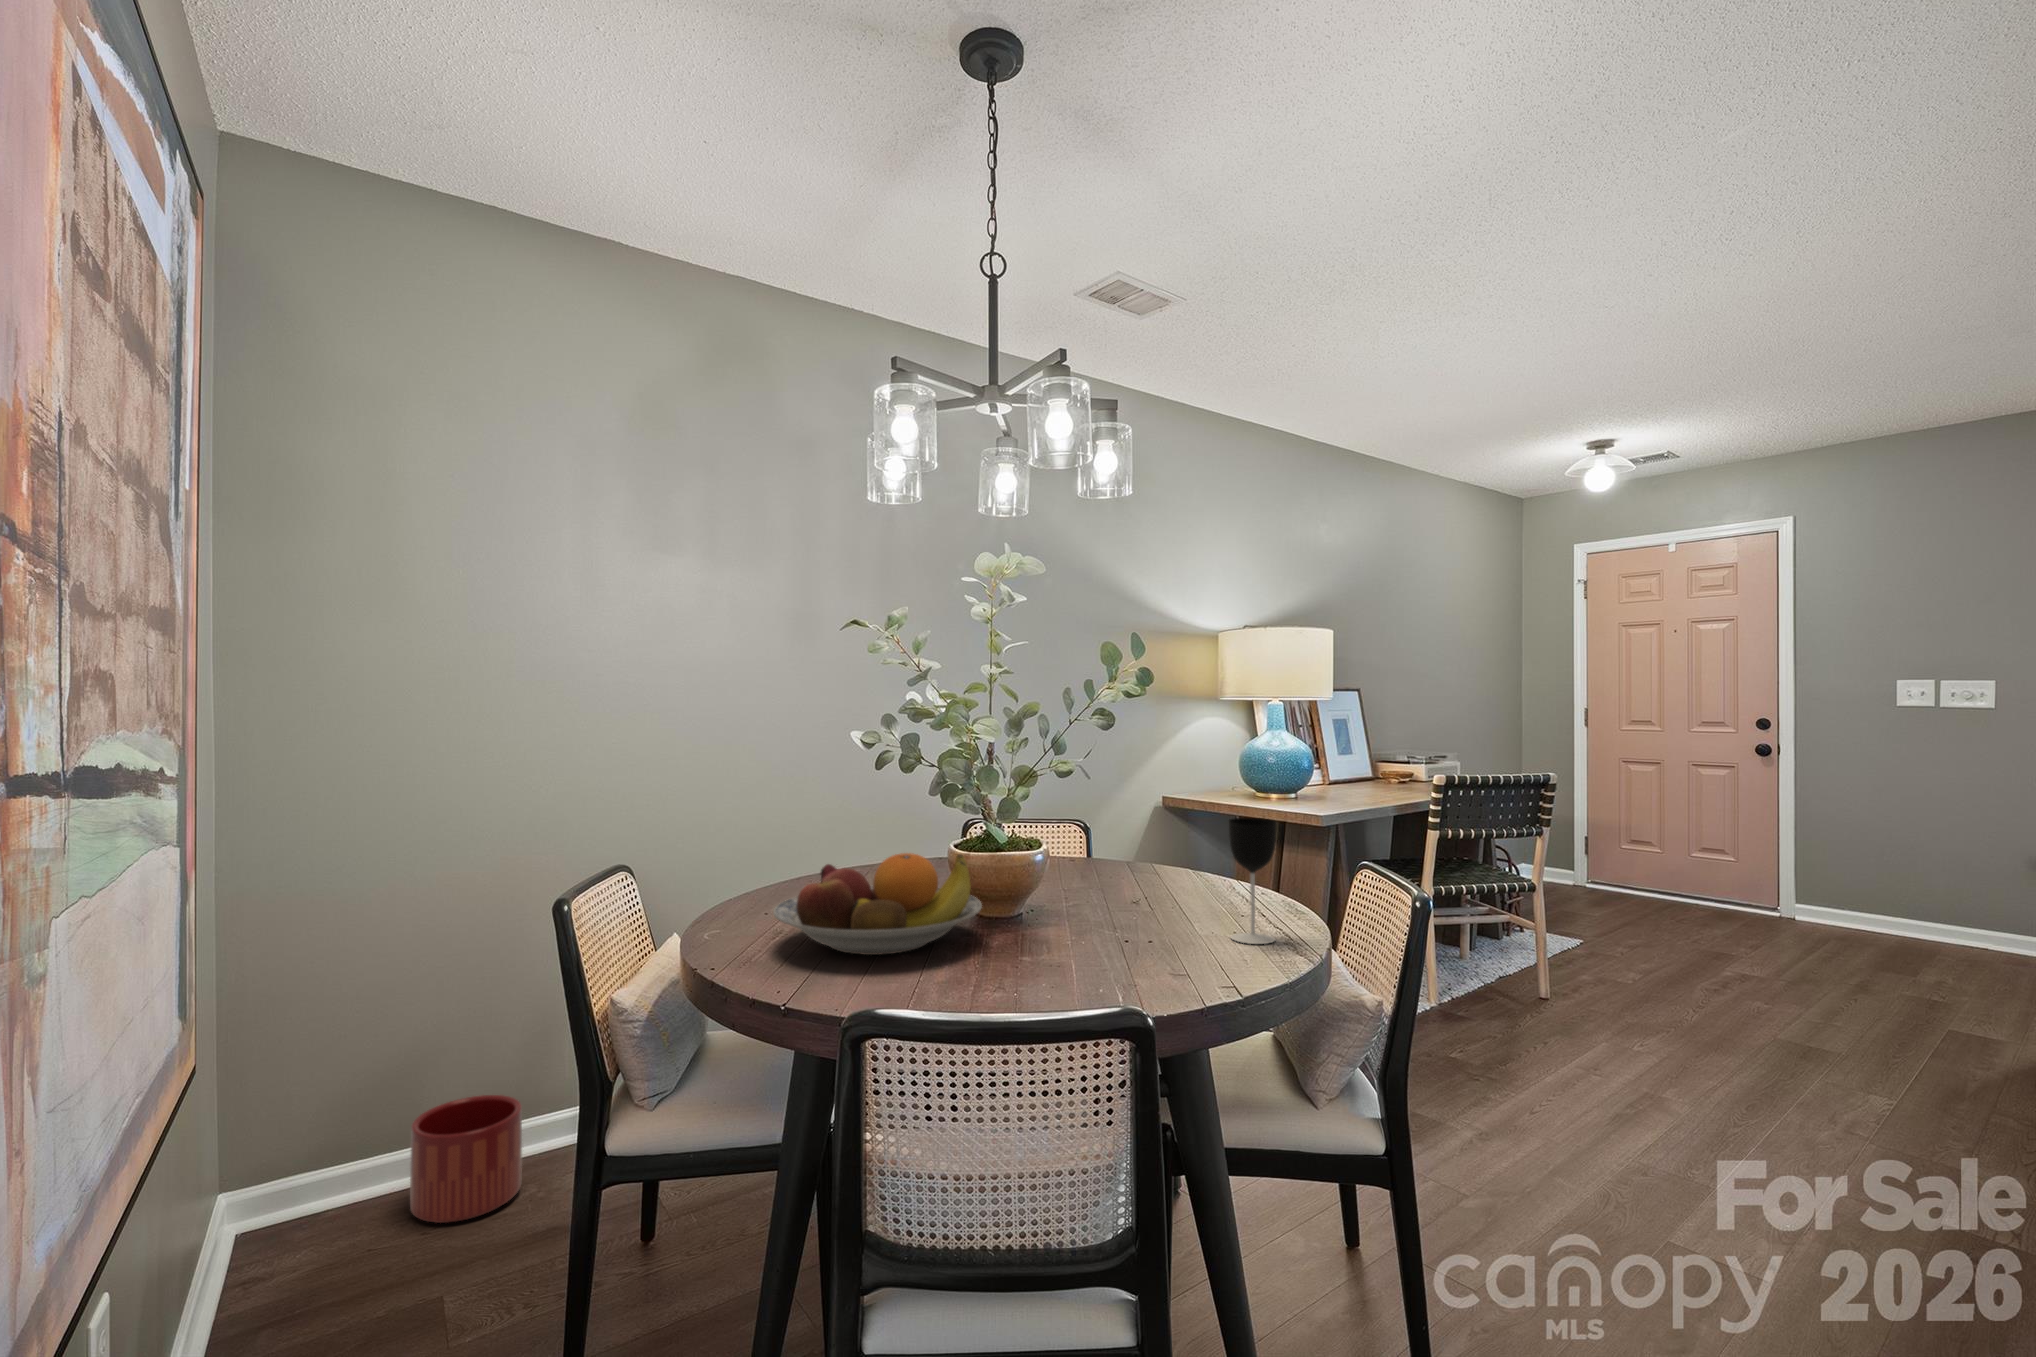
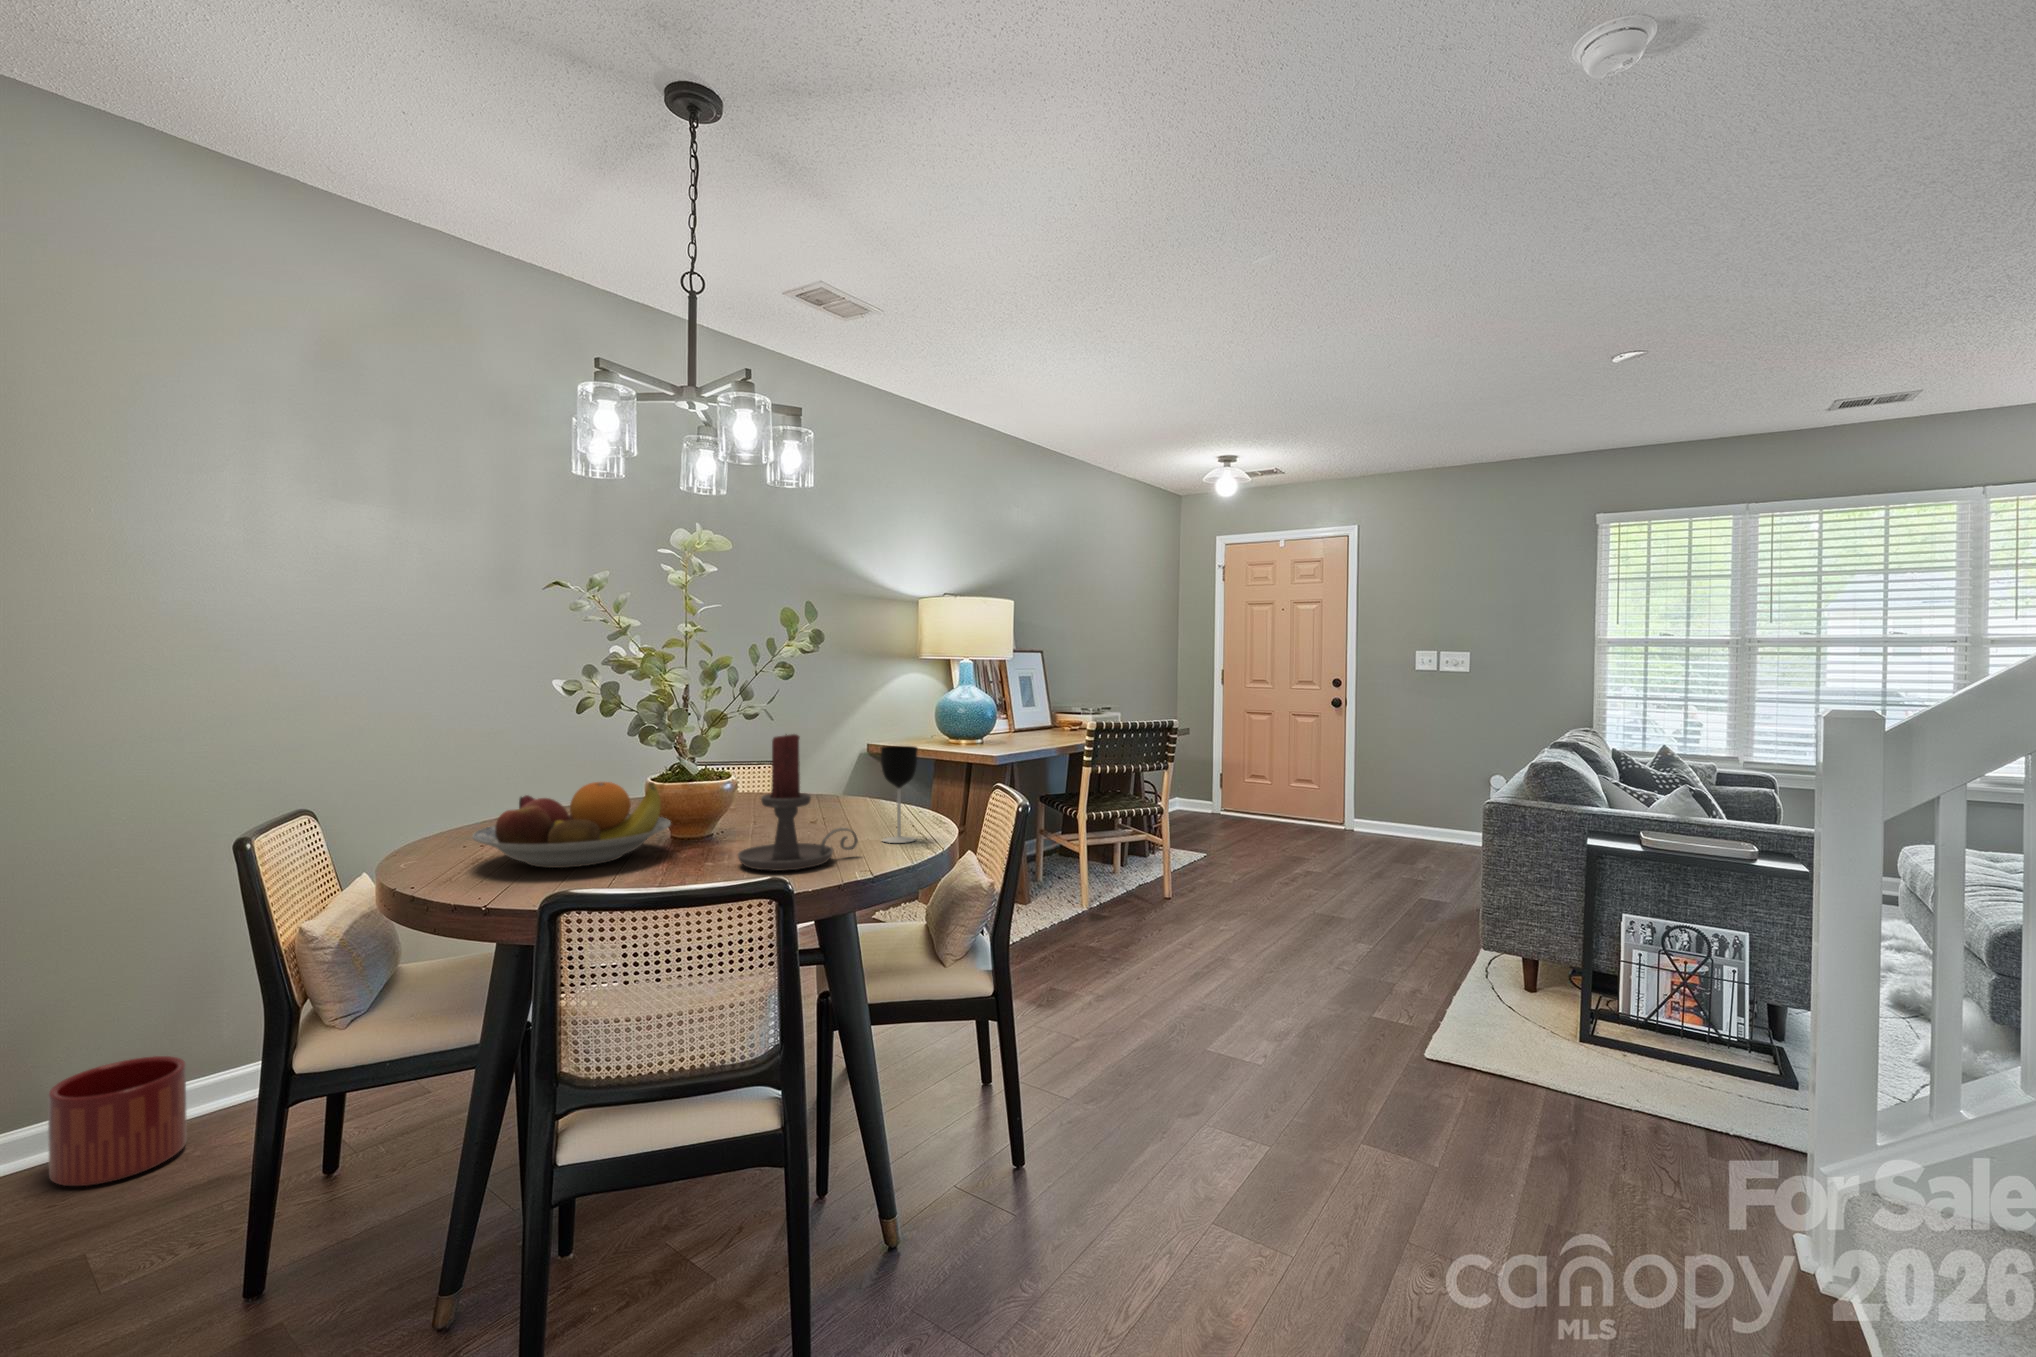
candle holder: none [1062,805,1208,980] -> present [738,734,858,871]

